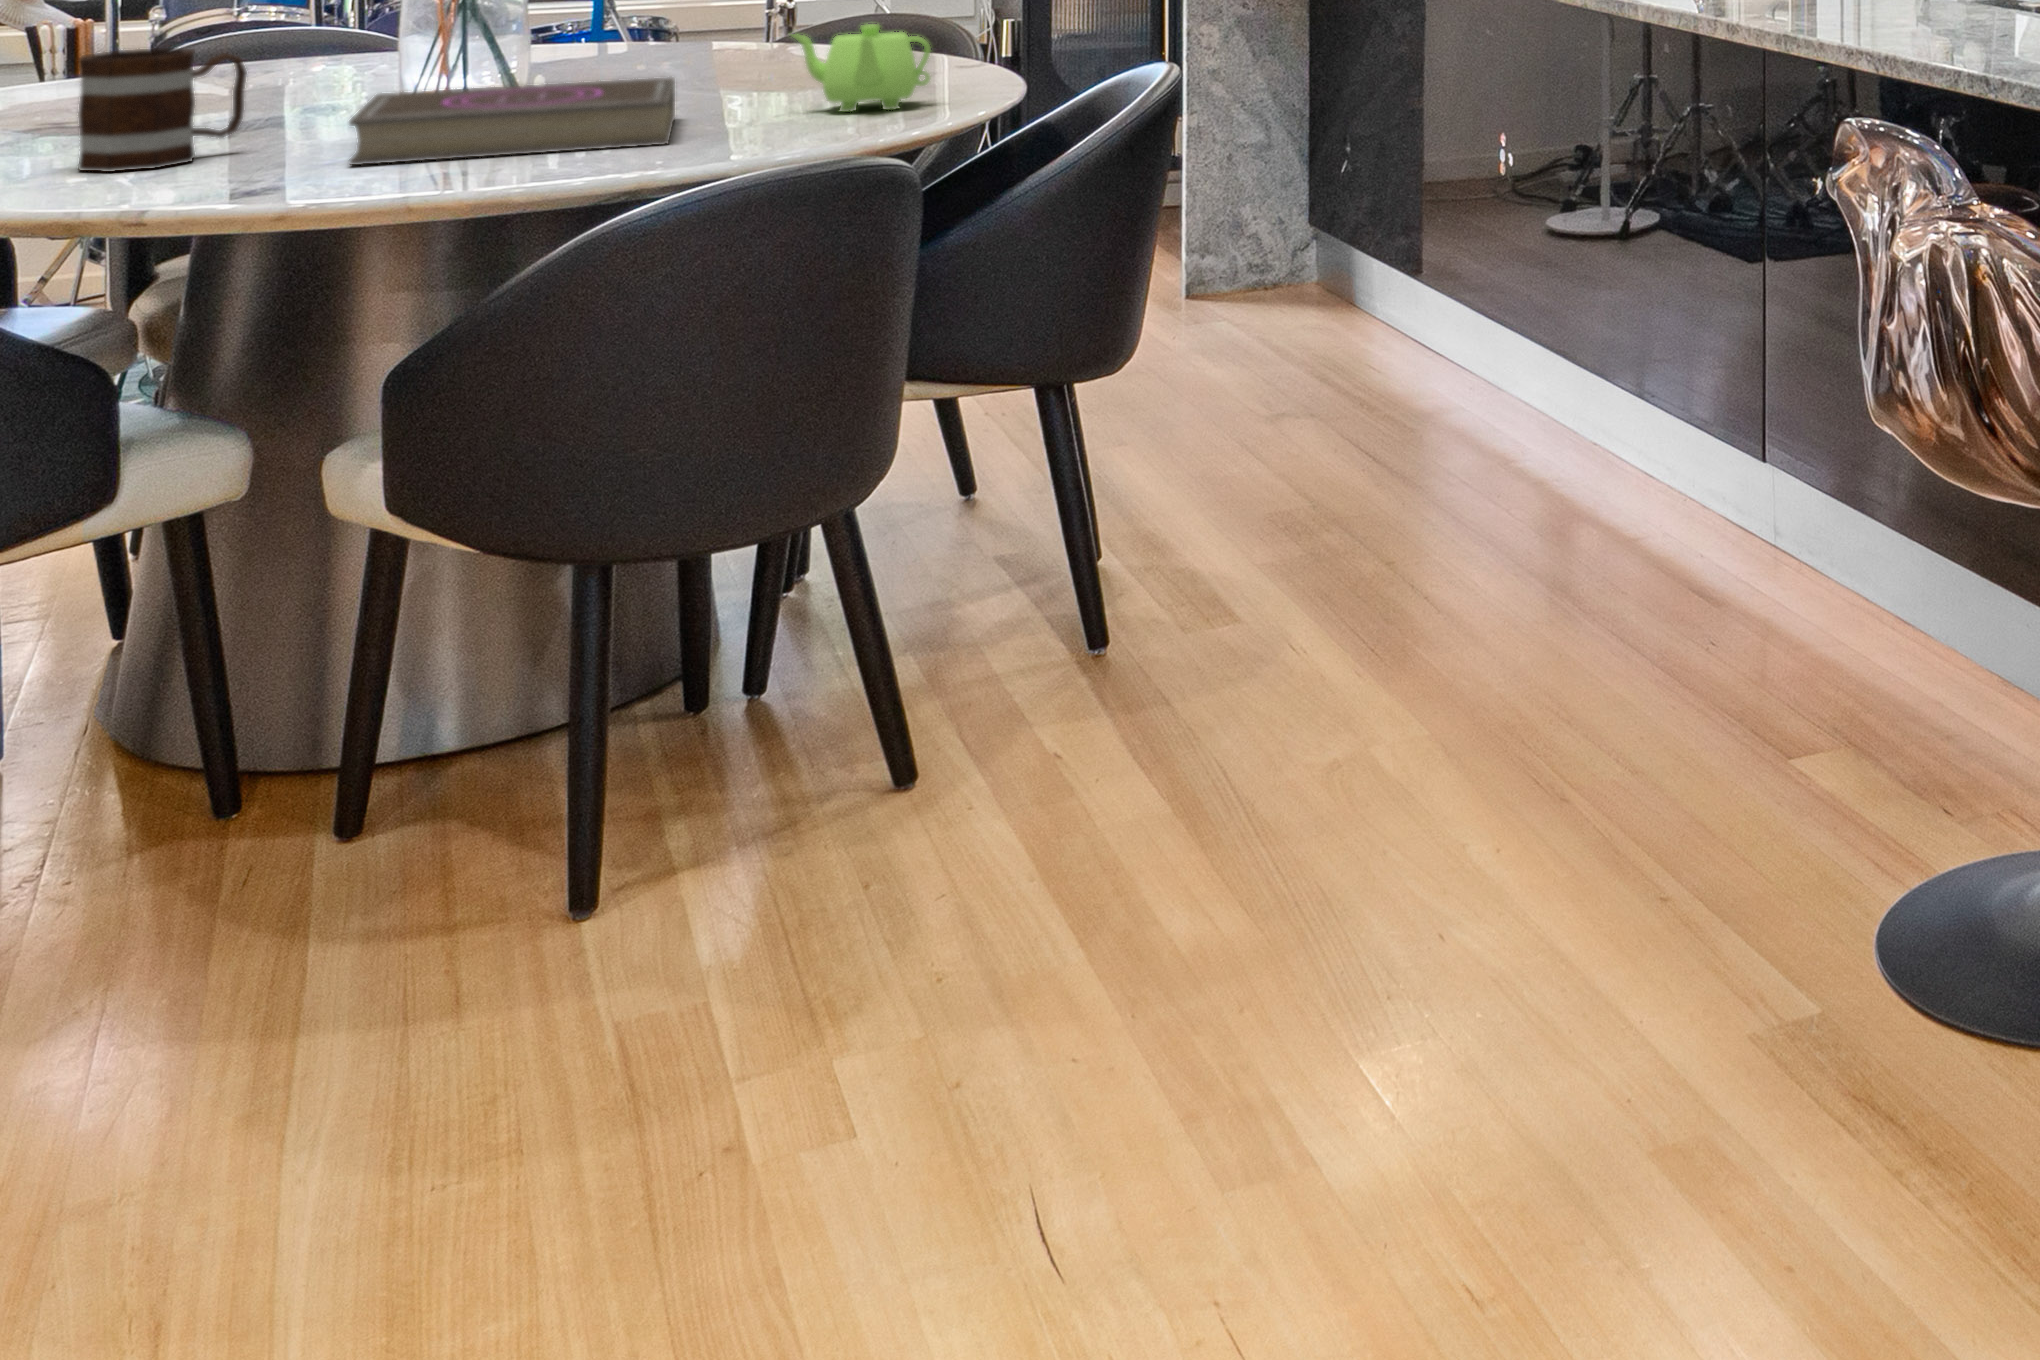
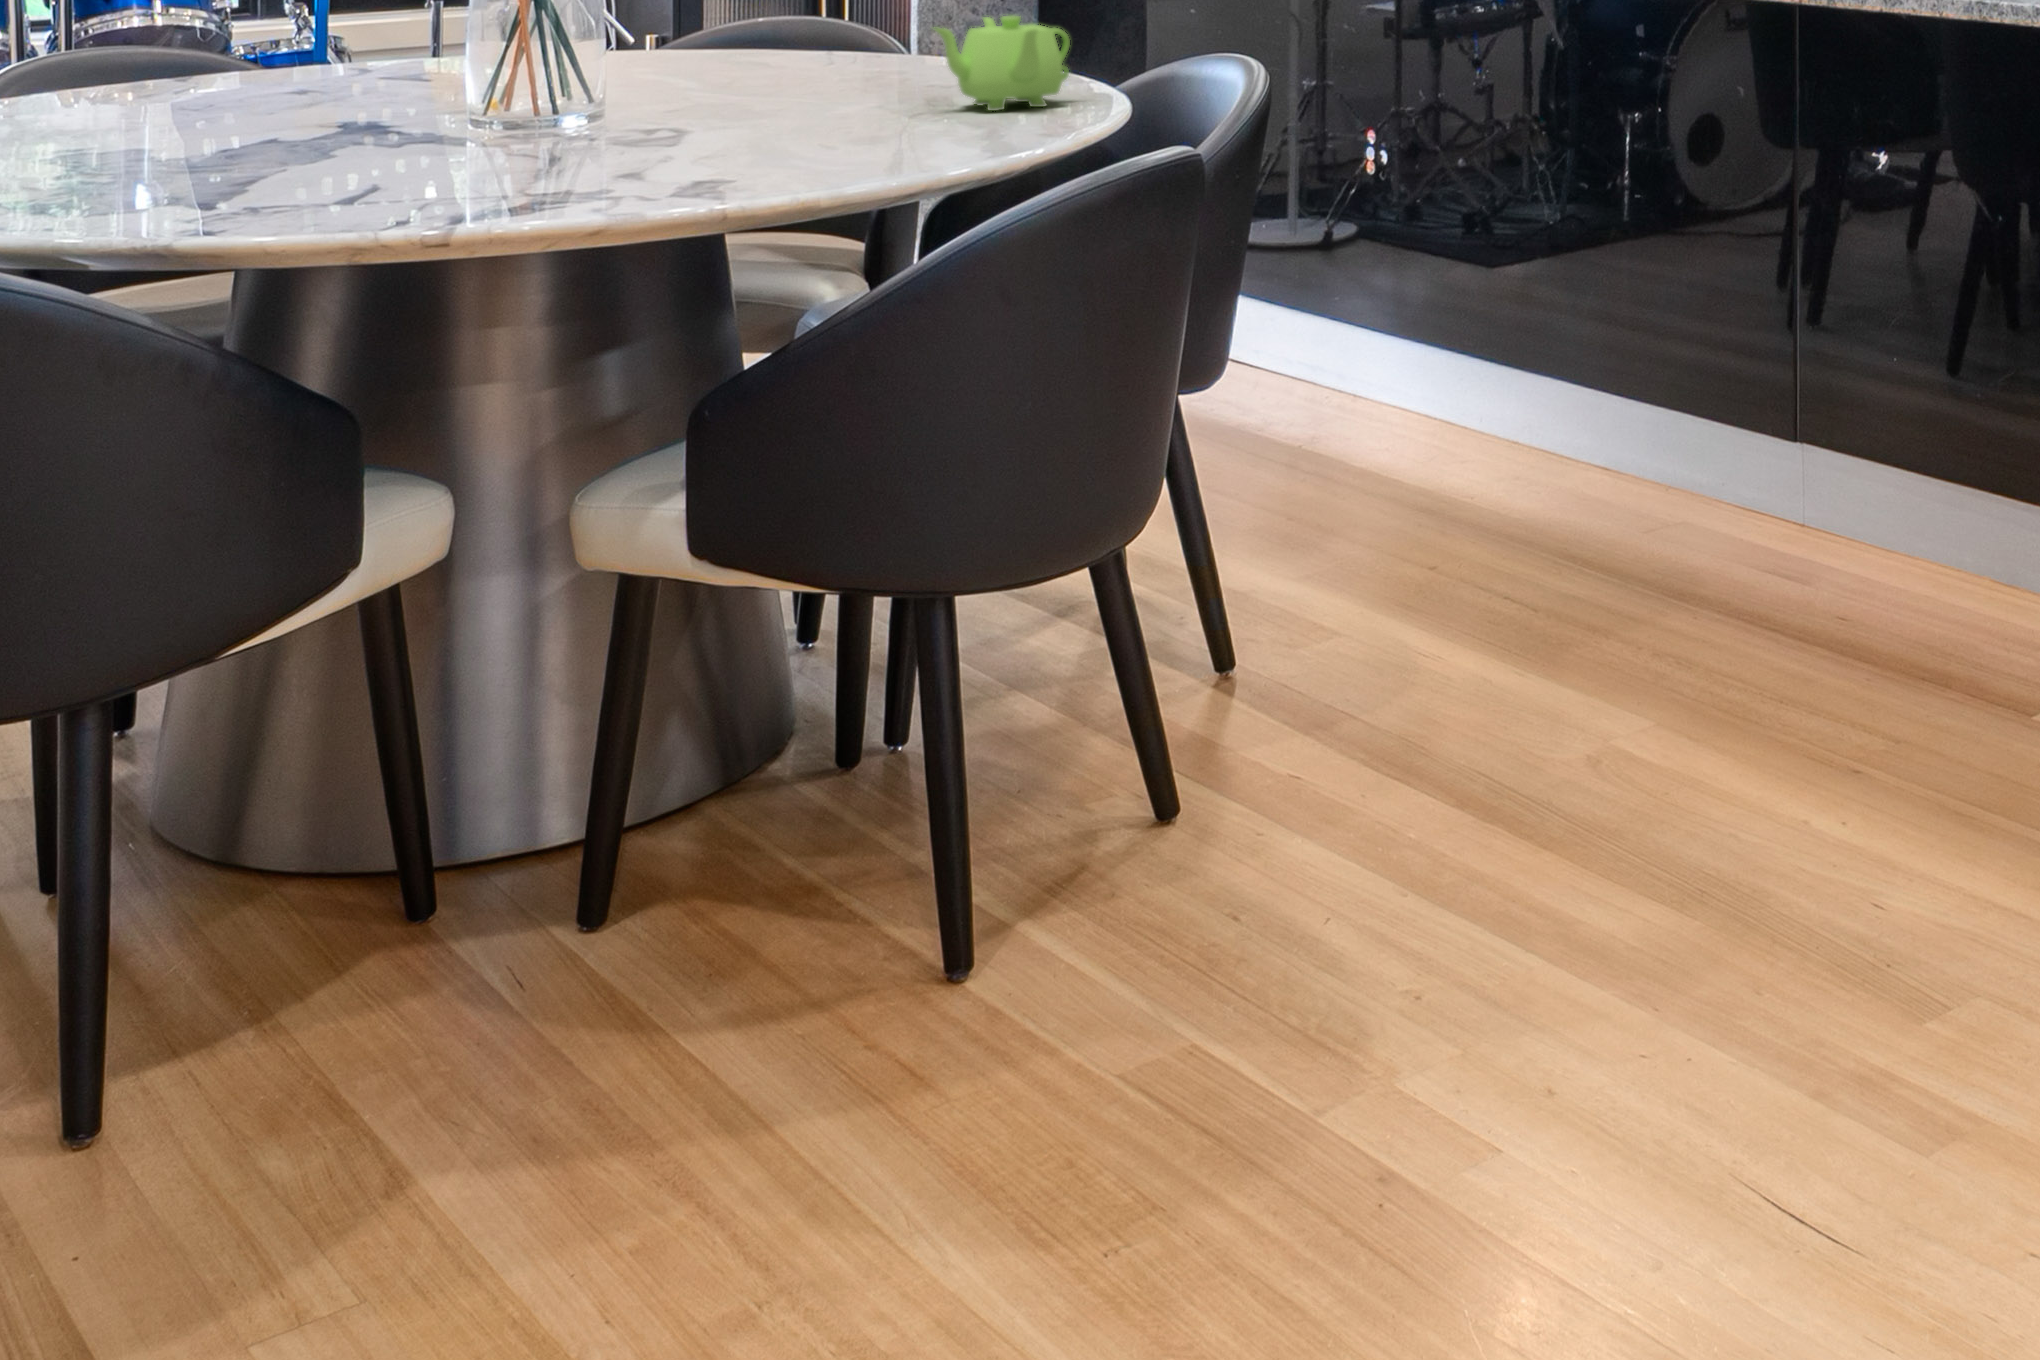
mug: present [79,48,246,171] -> none [232,52,396,192]
book: present [349,78,675,165] -> none [515,77,886,176]

